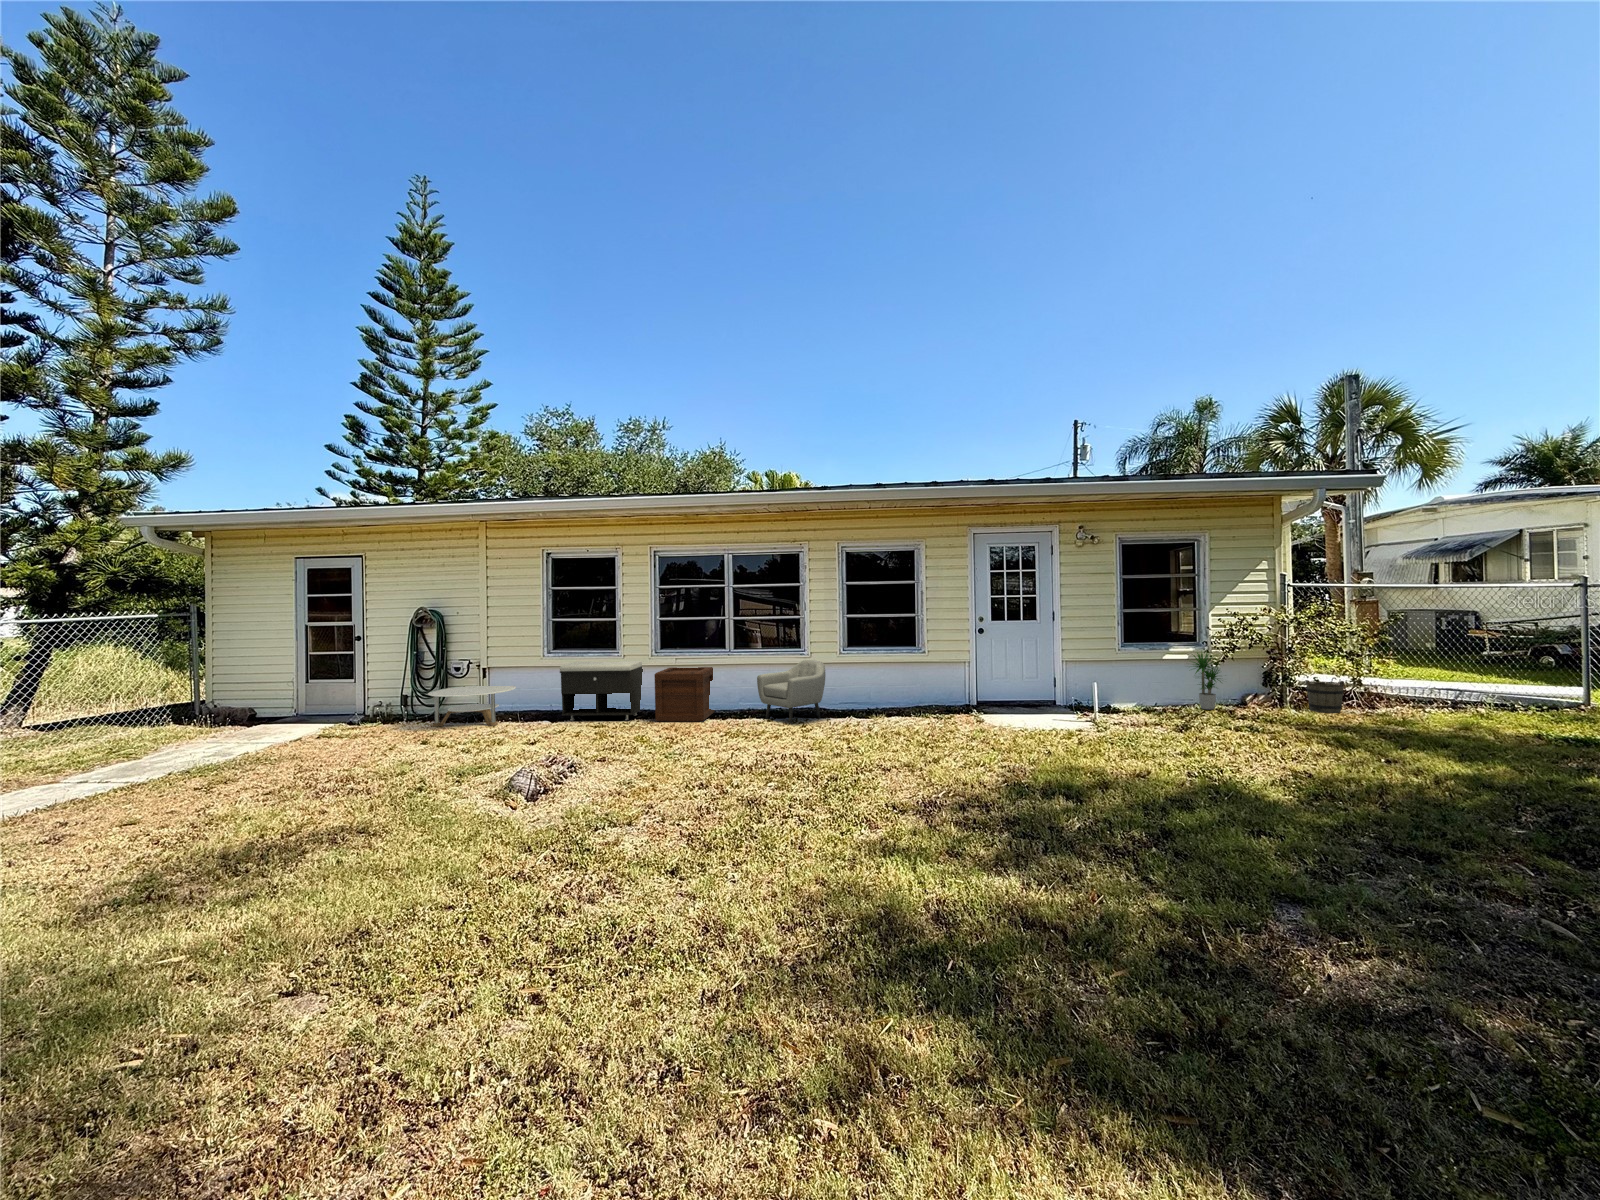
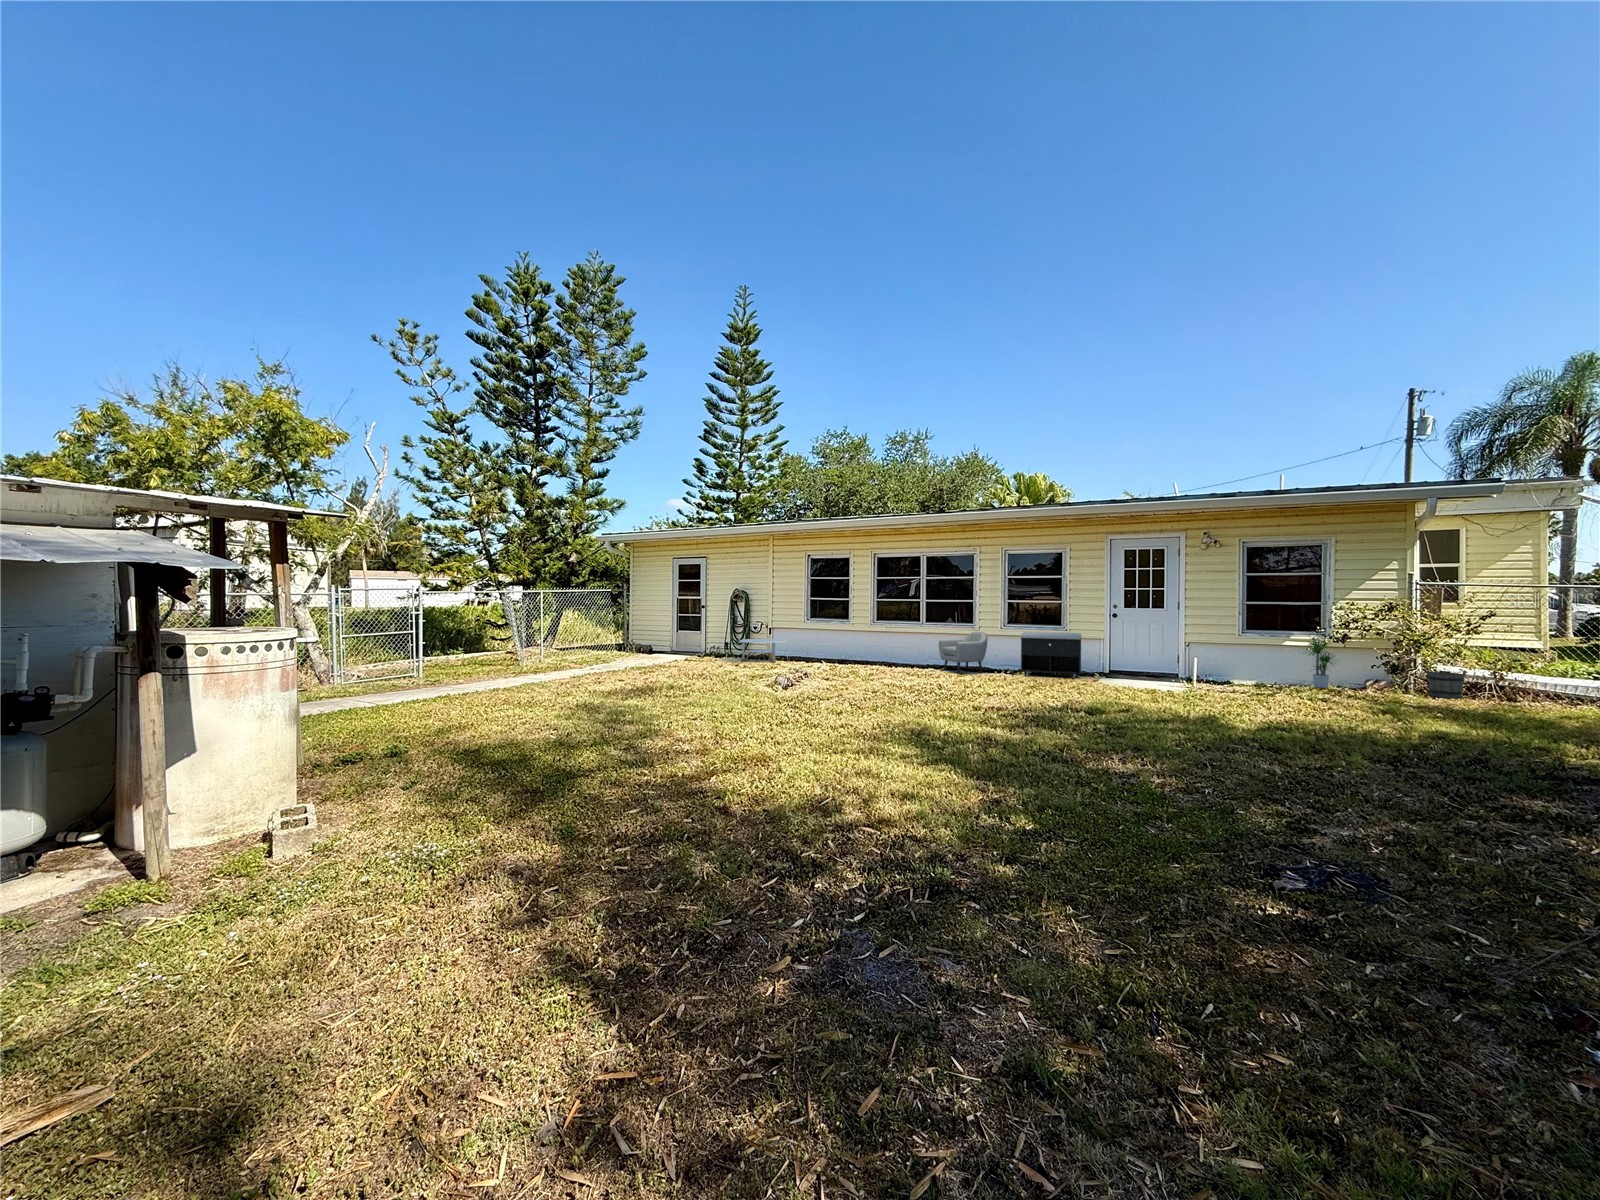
storage bench: present [560,661,644,720] -> present [1021,632,1081,678]
wooden crate: present [655,667,715,722] -> none [870,633,912,669]

